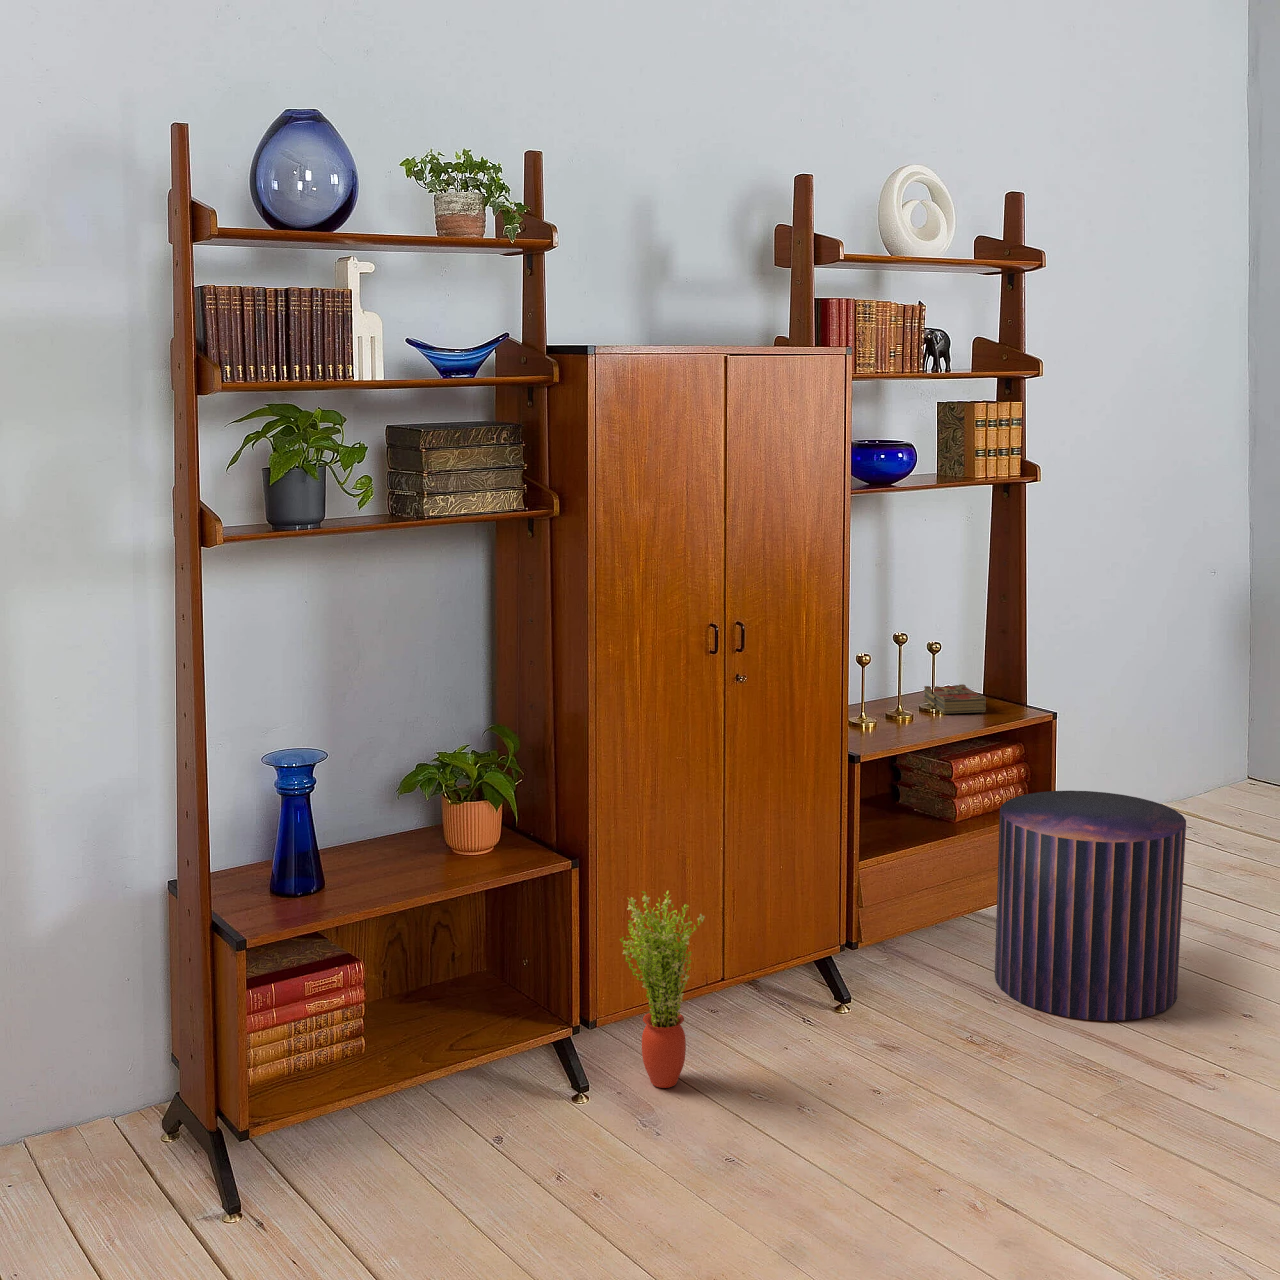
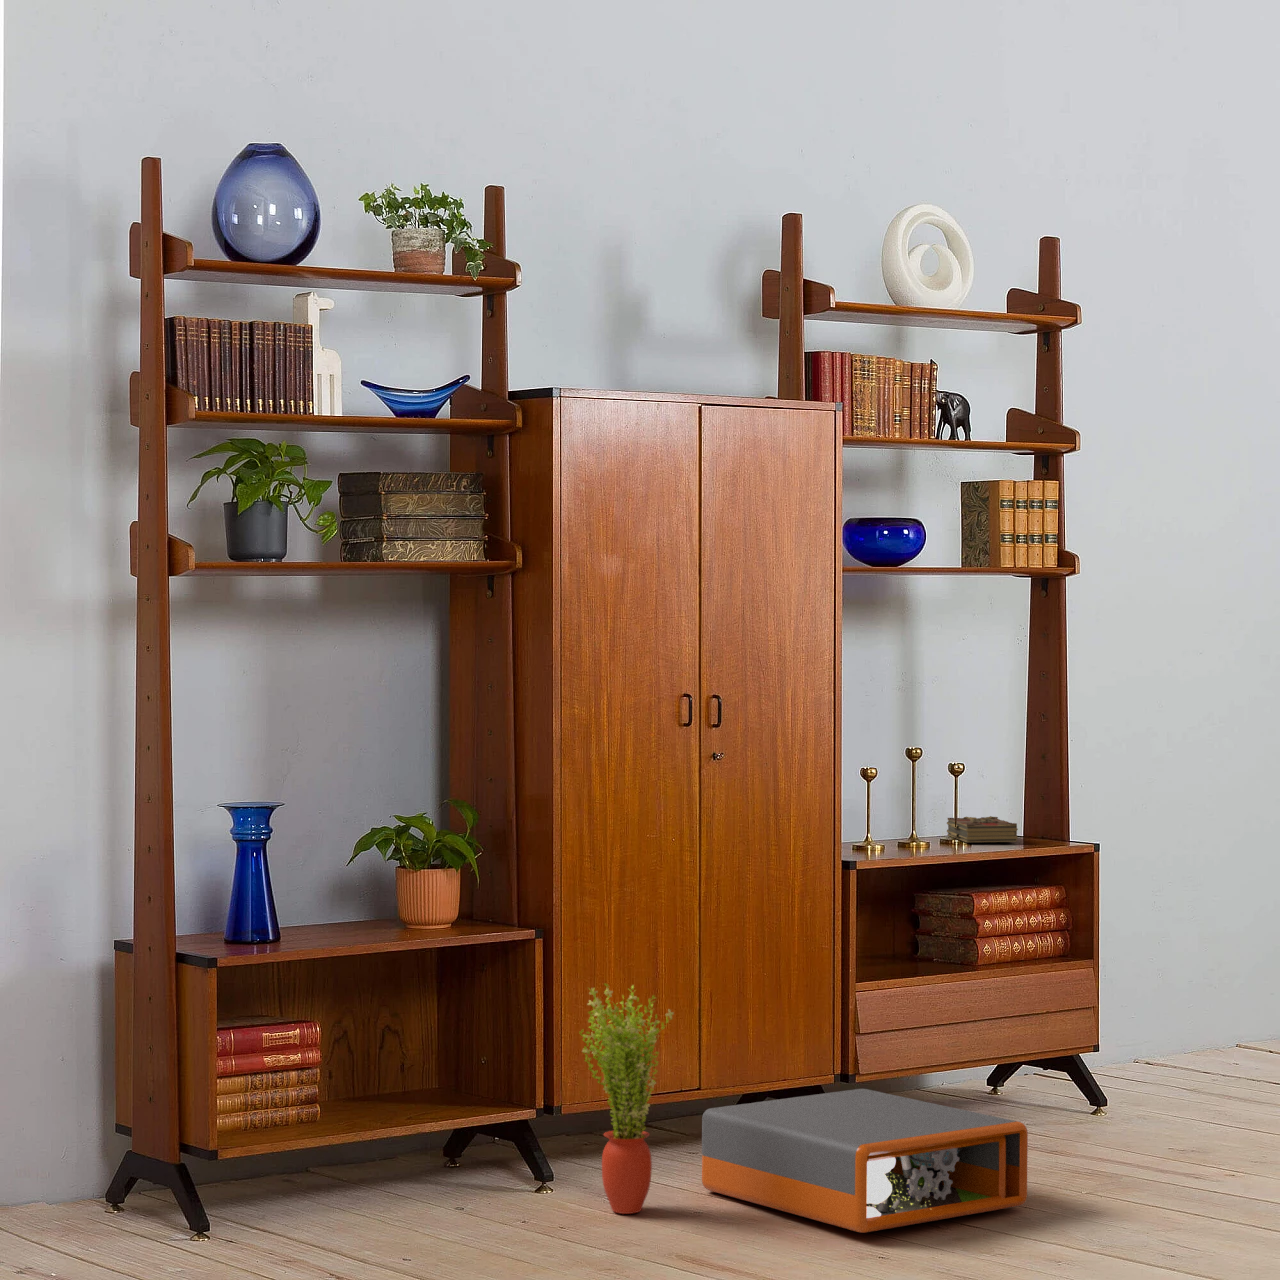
pouf: present [995,791,1186,1021] -> none [1024,930,1237,1175]
storage box: none [729,944,1019,1127] -> present [702,1089,1028,1233]

